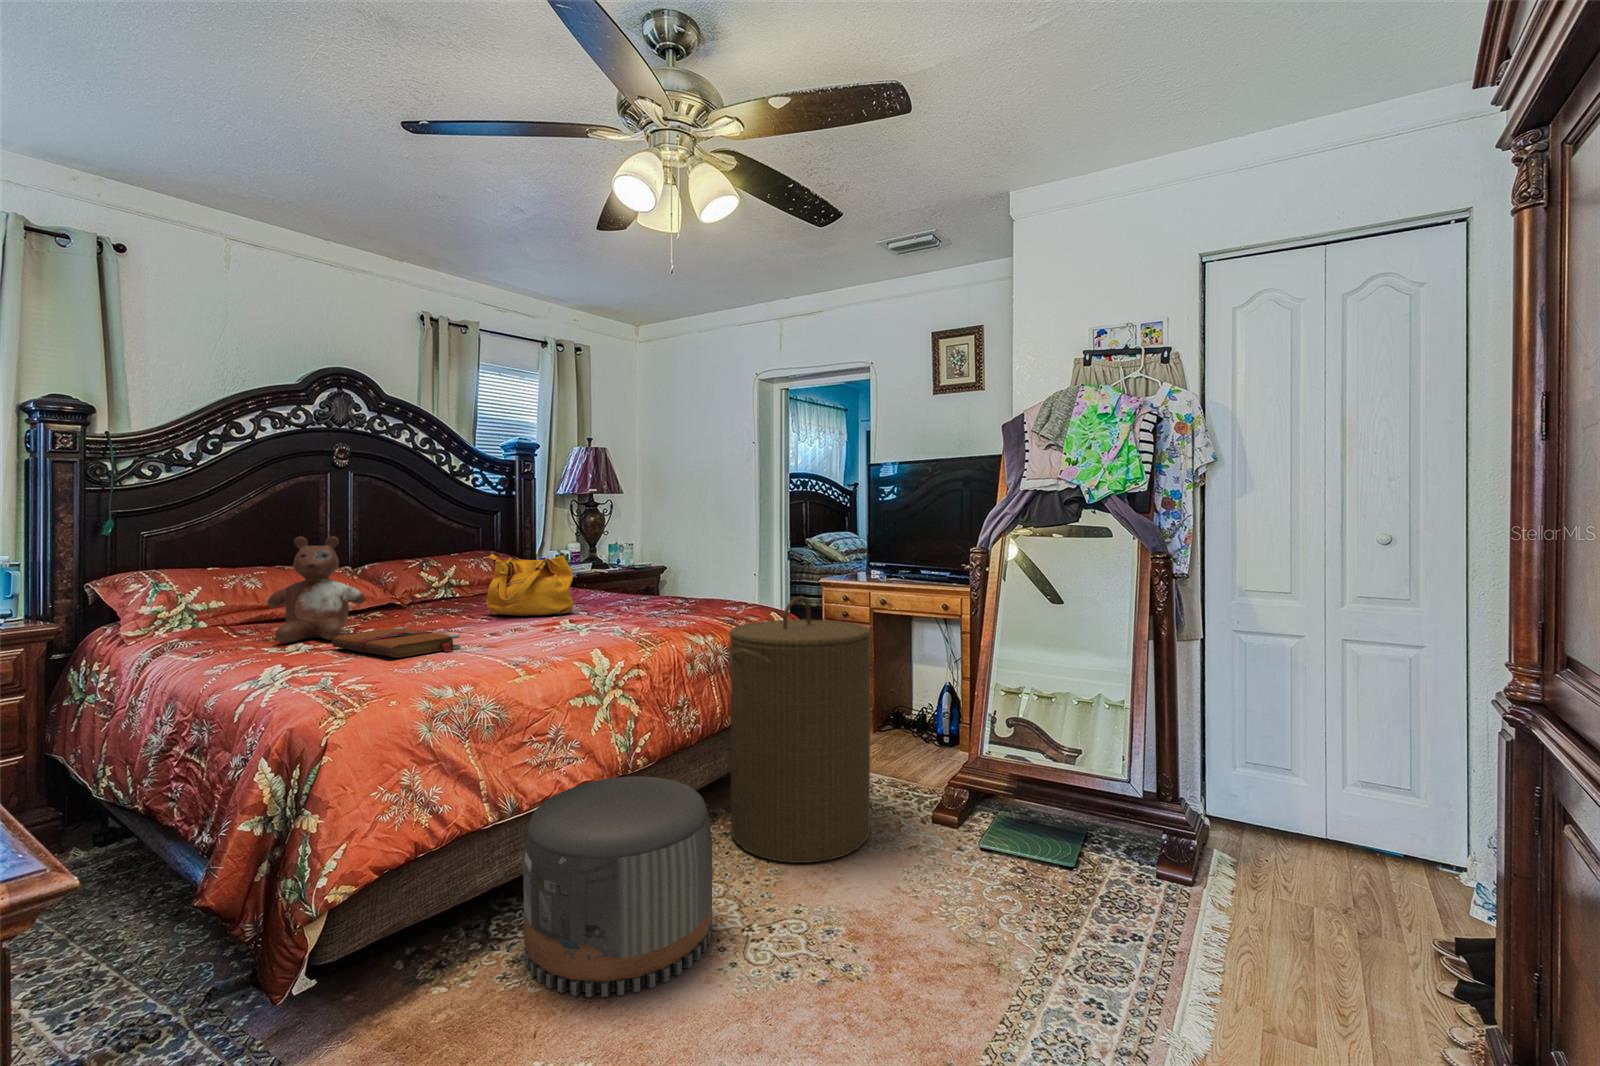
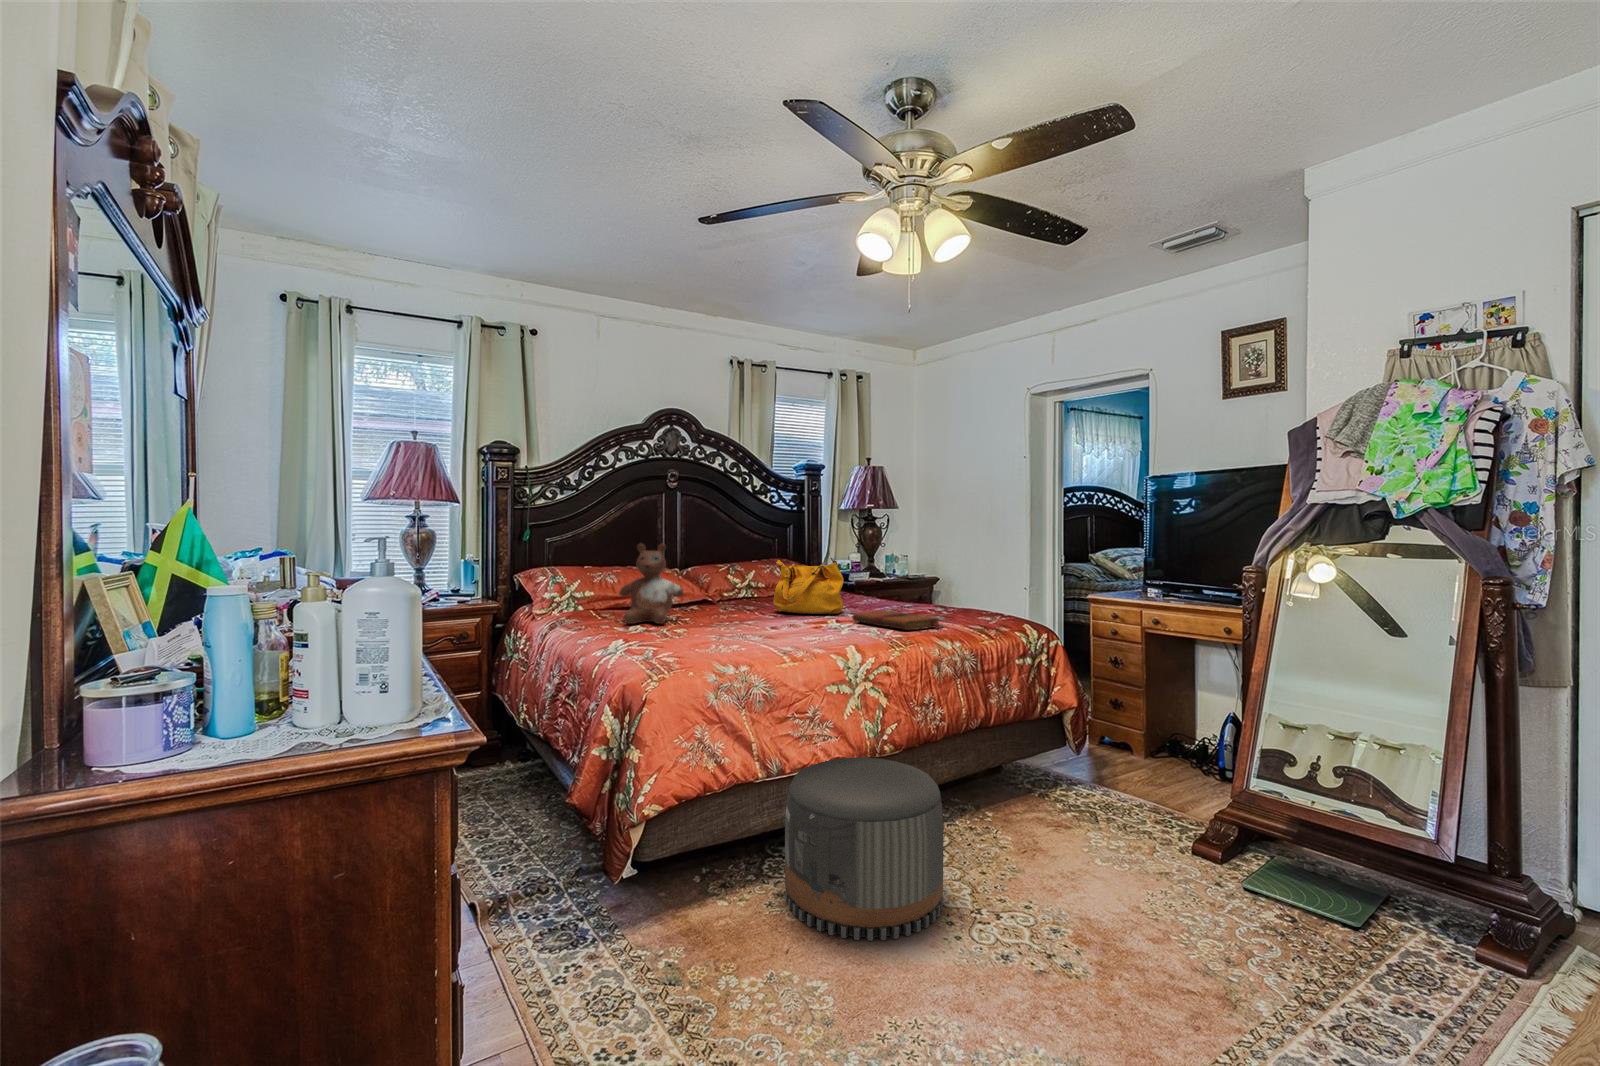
laundry hamper: present [729,596,871,863] -> none [975,608,1121,869]
book: present [332,627,460,658] -> present [852,610,942,630]

